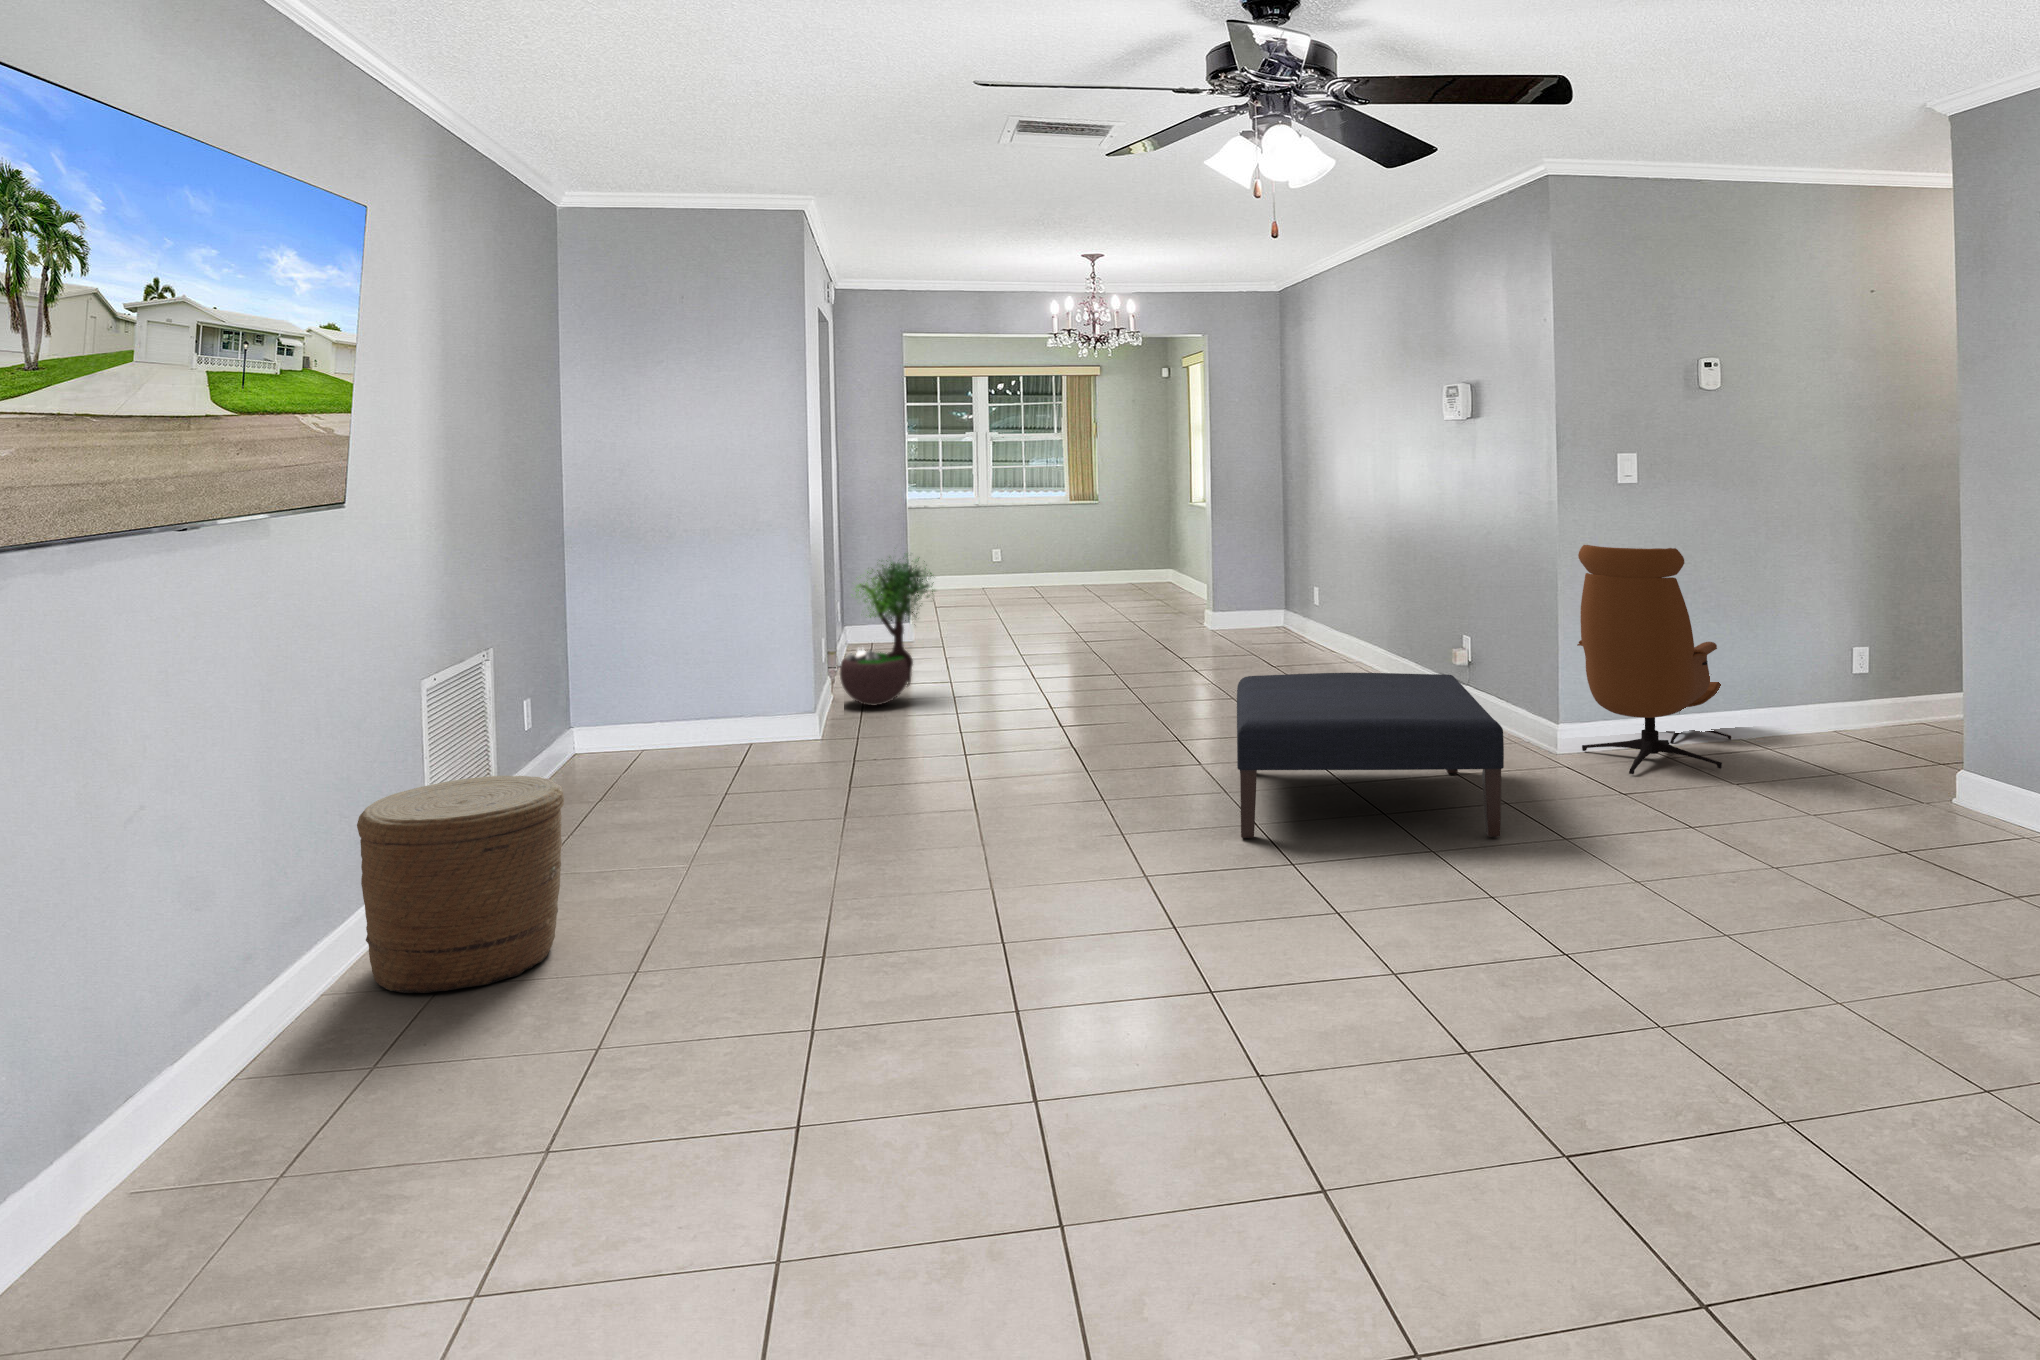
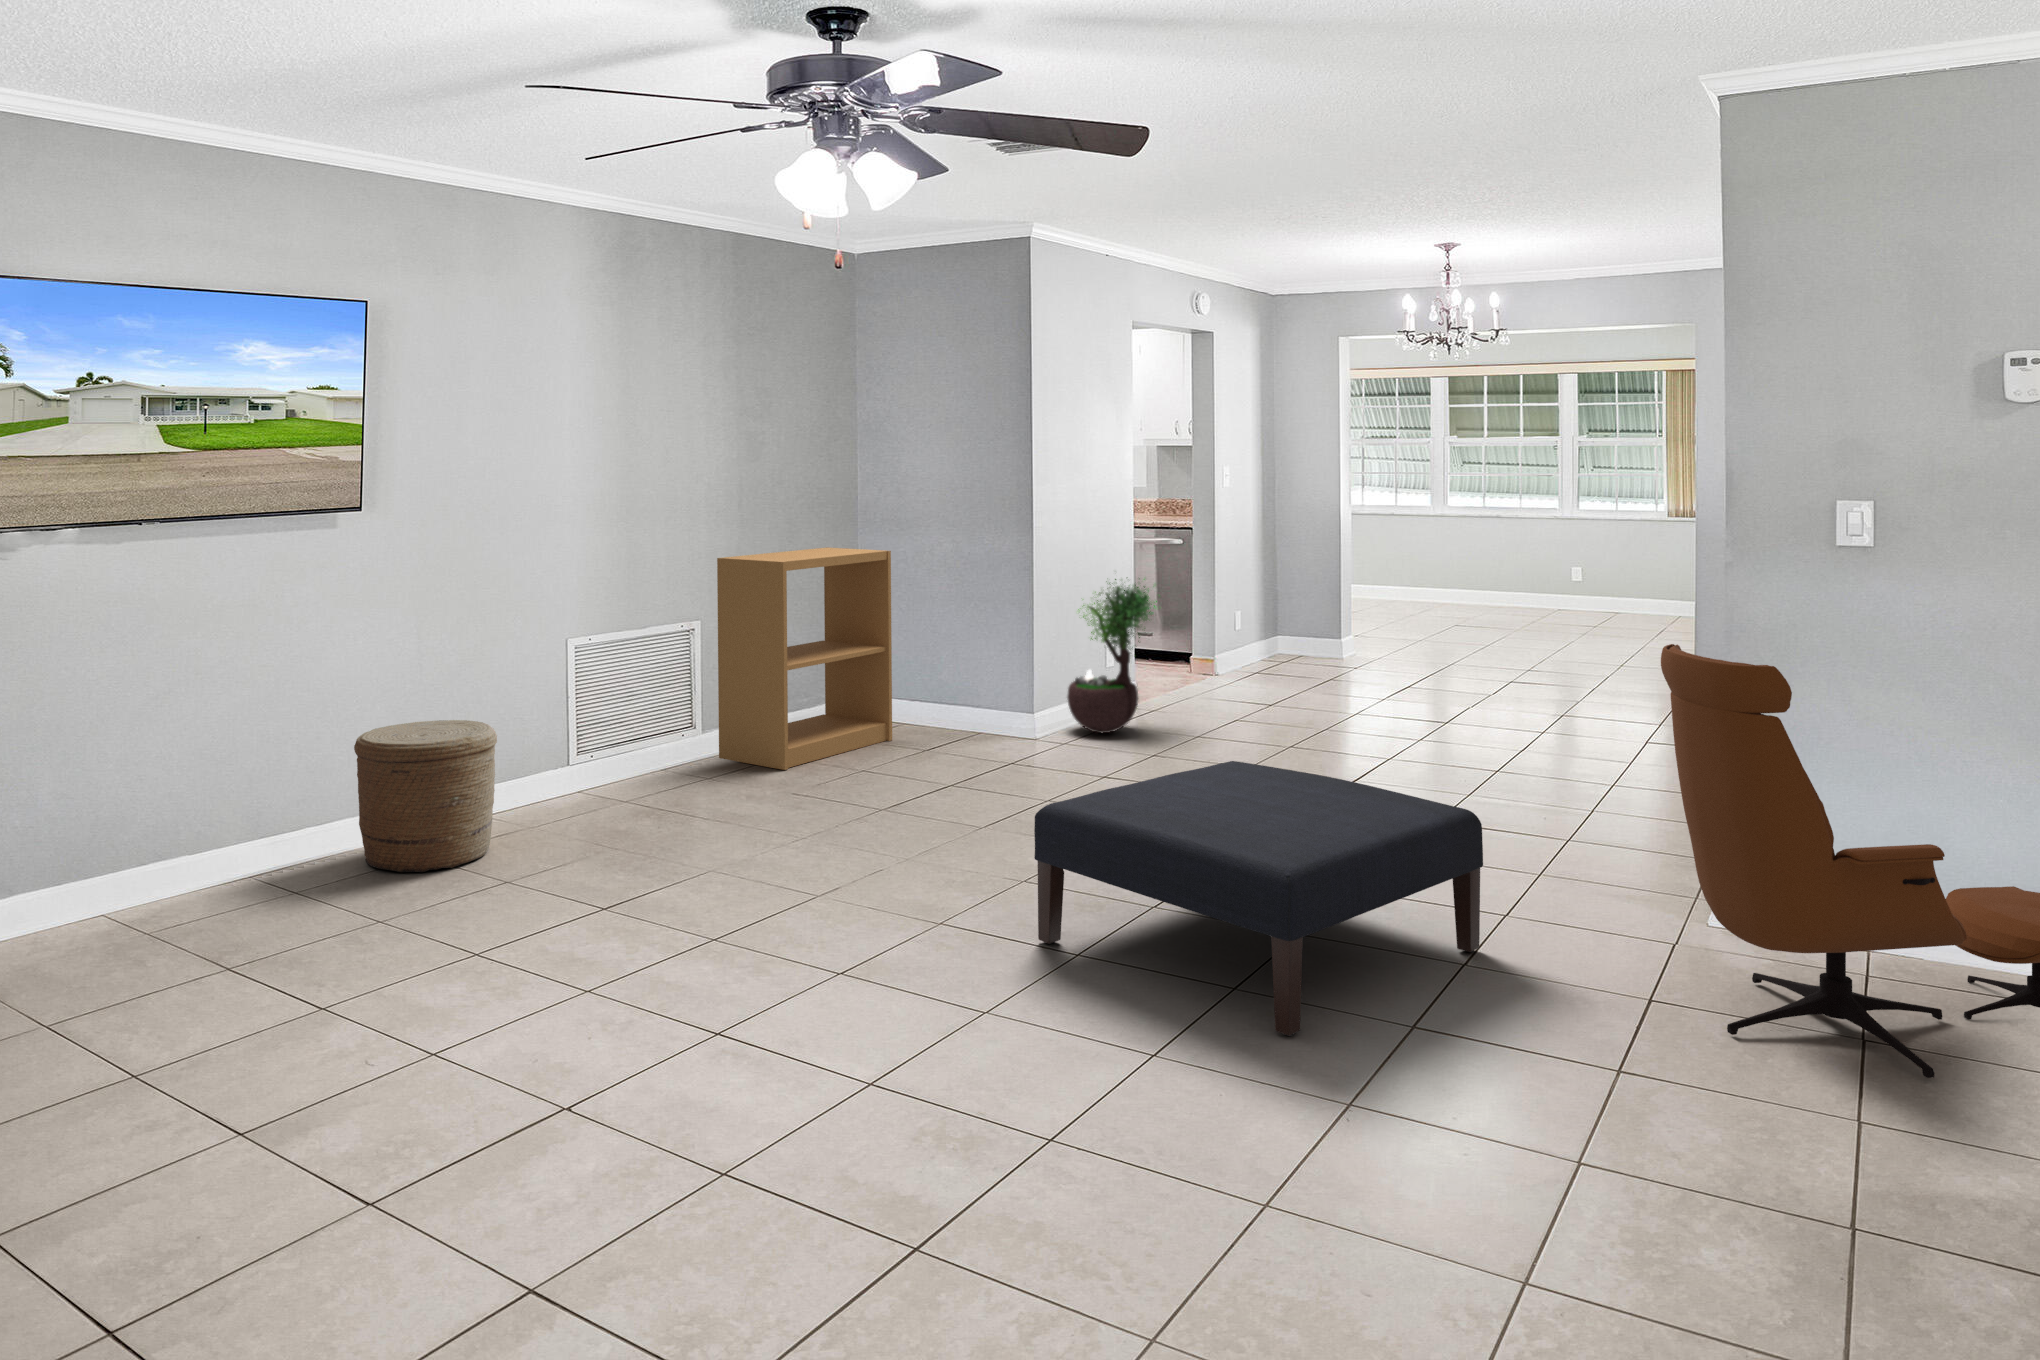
bookshelf: none [540,541,694,798] -> present [717,548,892,770]

